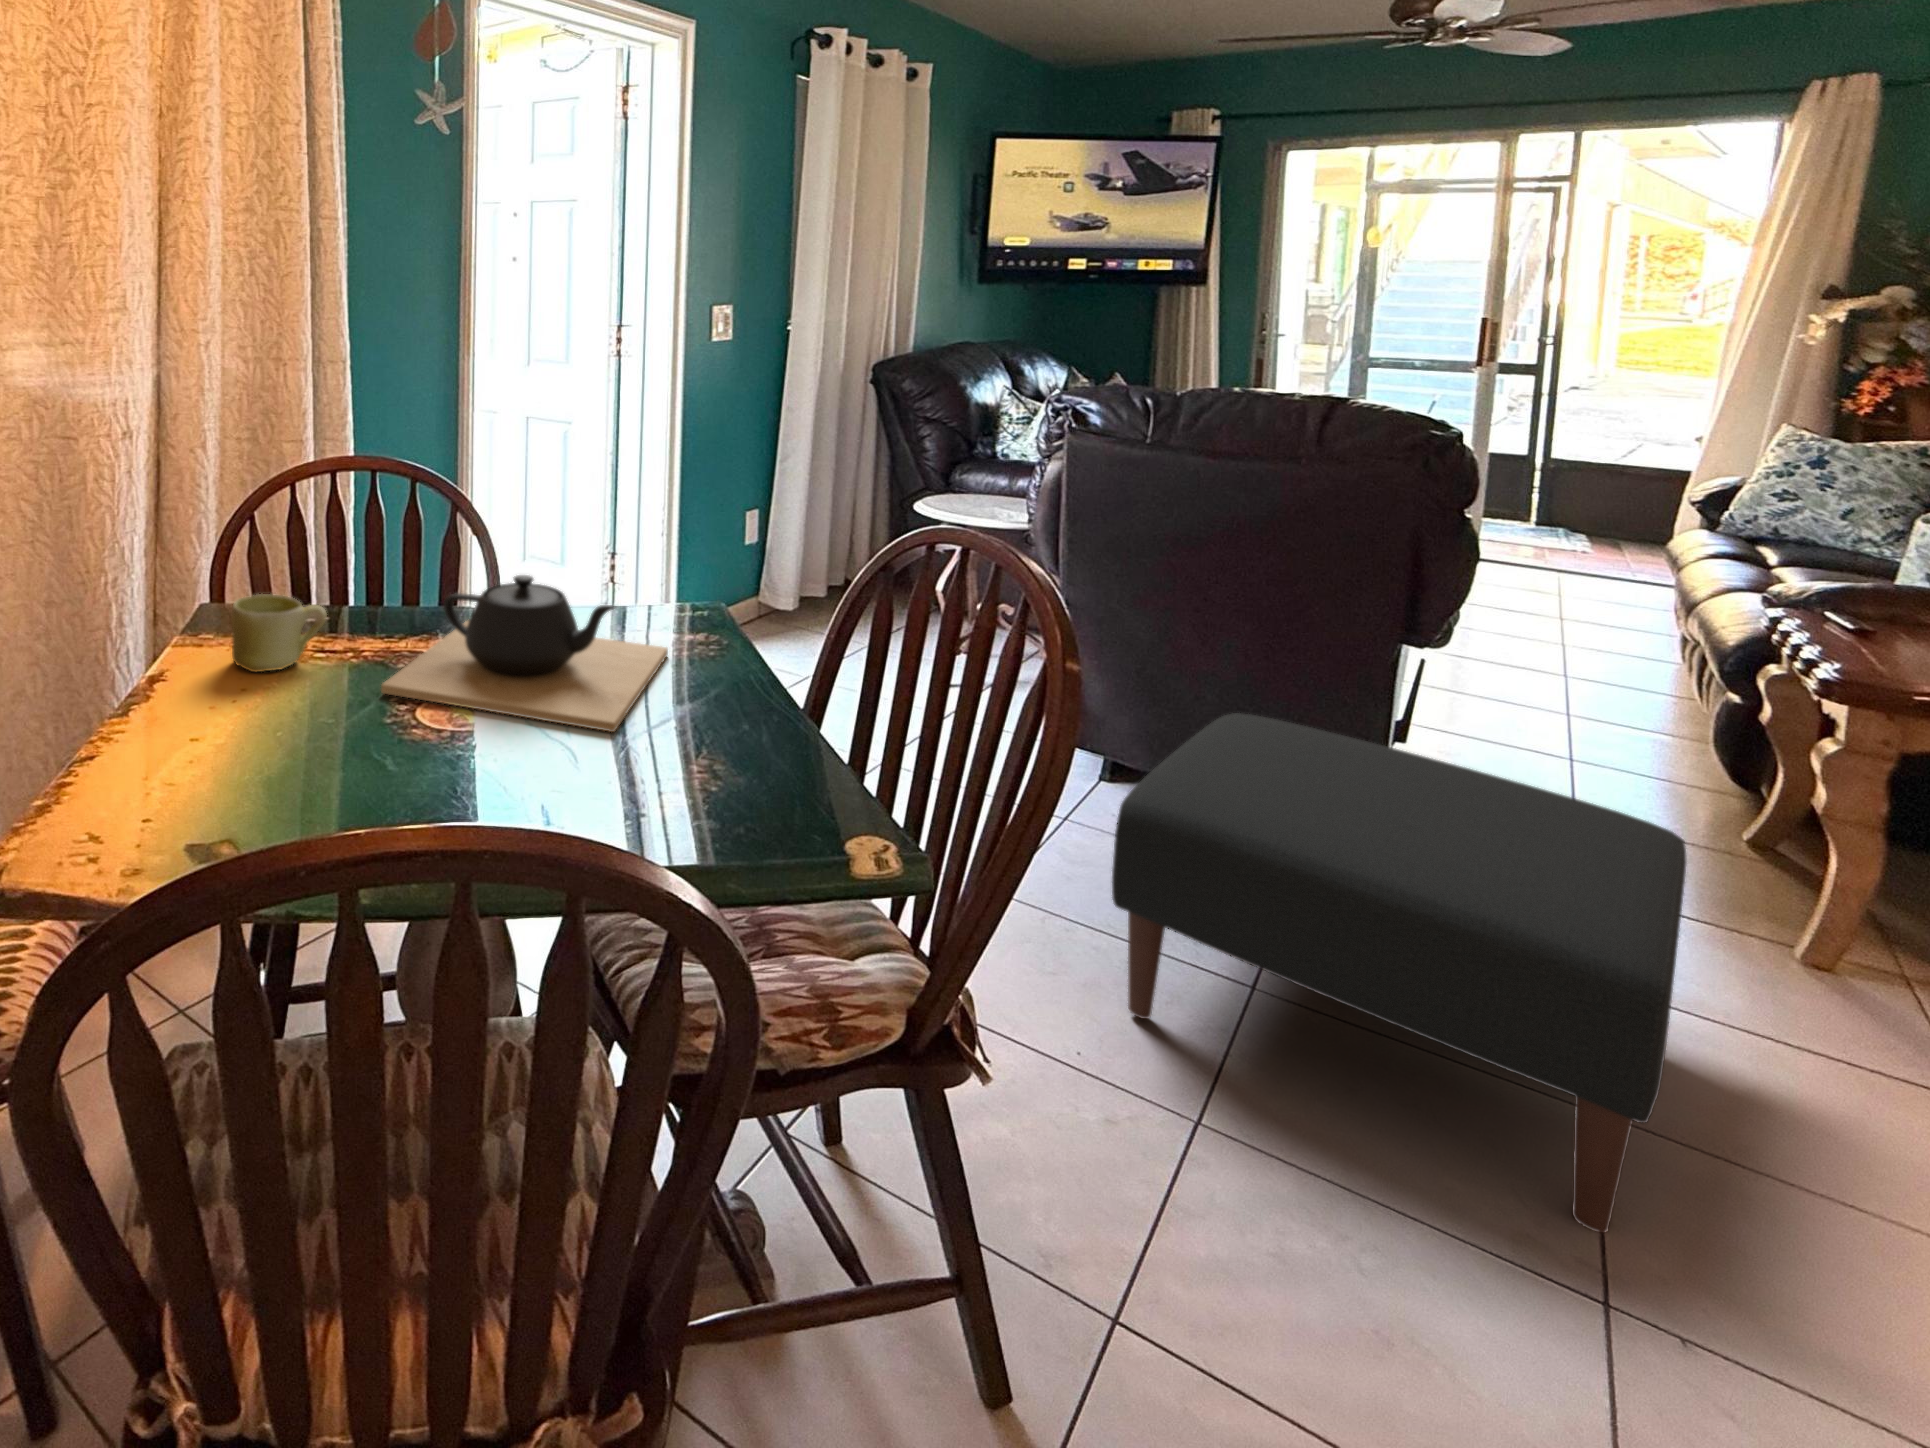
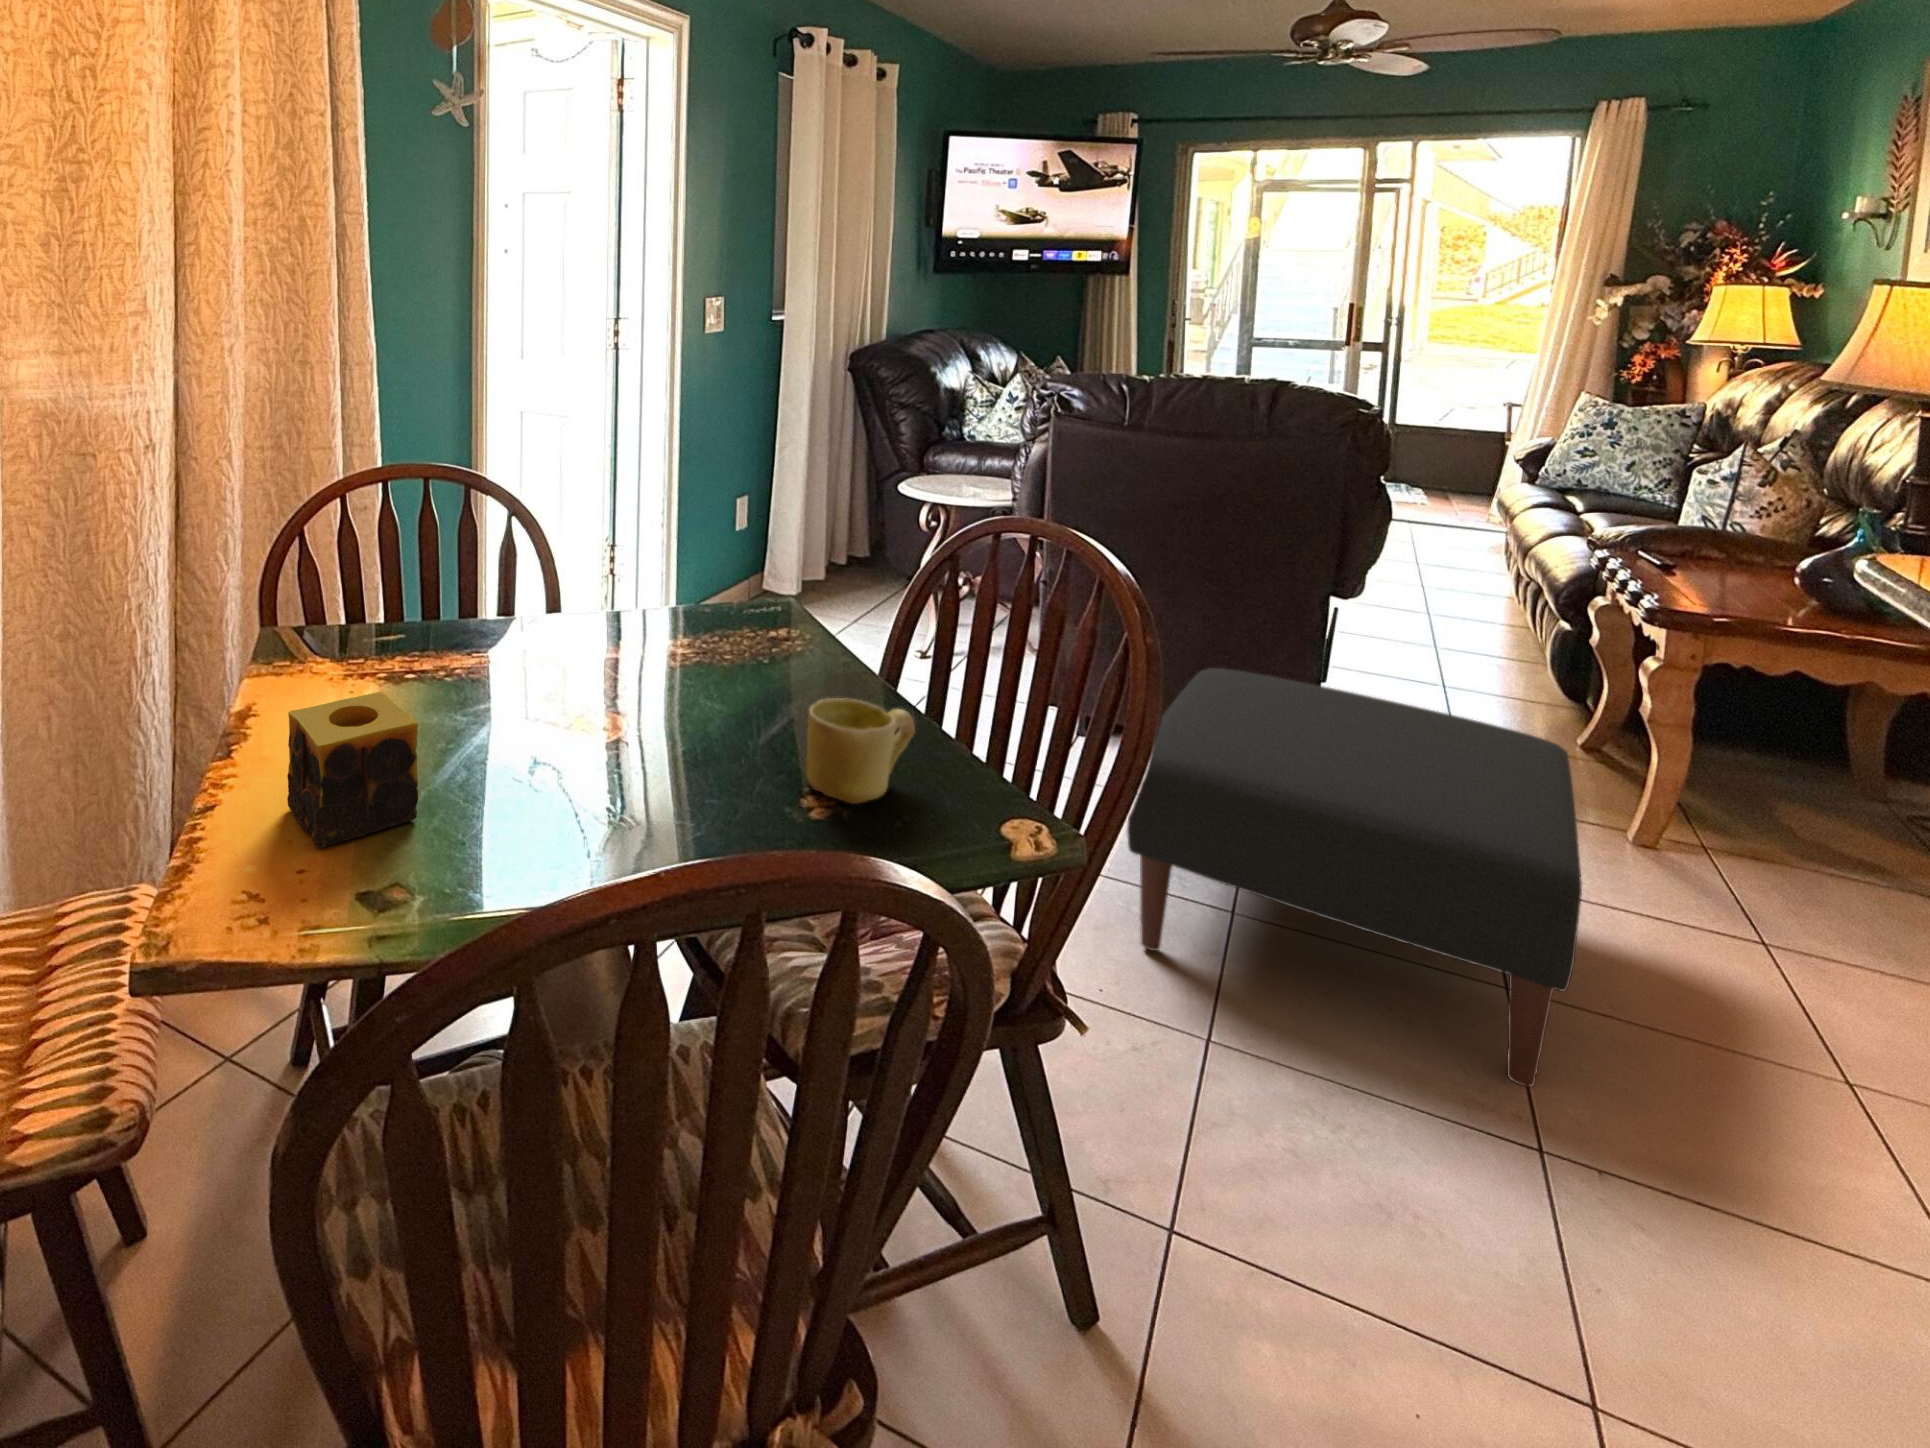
teapot: present [381,575,668,732] -> none [488,582,756,733]
mug: present [232,594,327,672] -> present [807,698,915,804]
candle: none [165,664,277,805] -> present [287,692,418,847]

